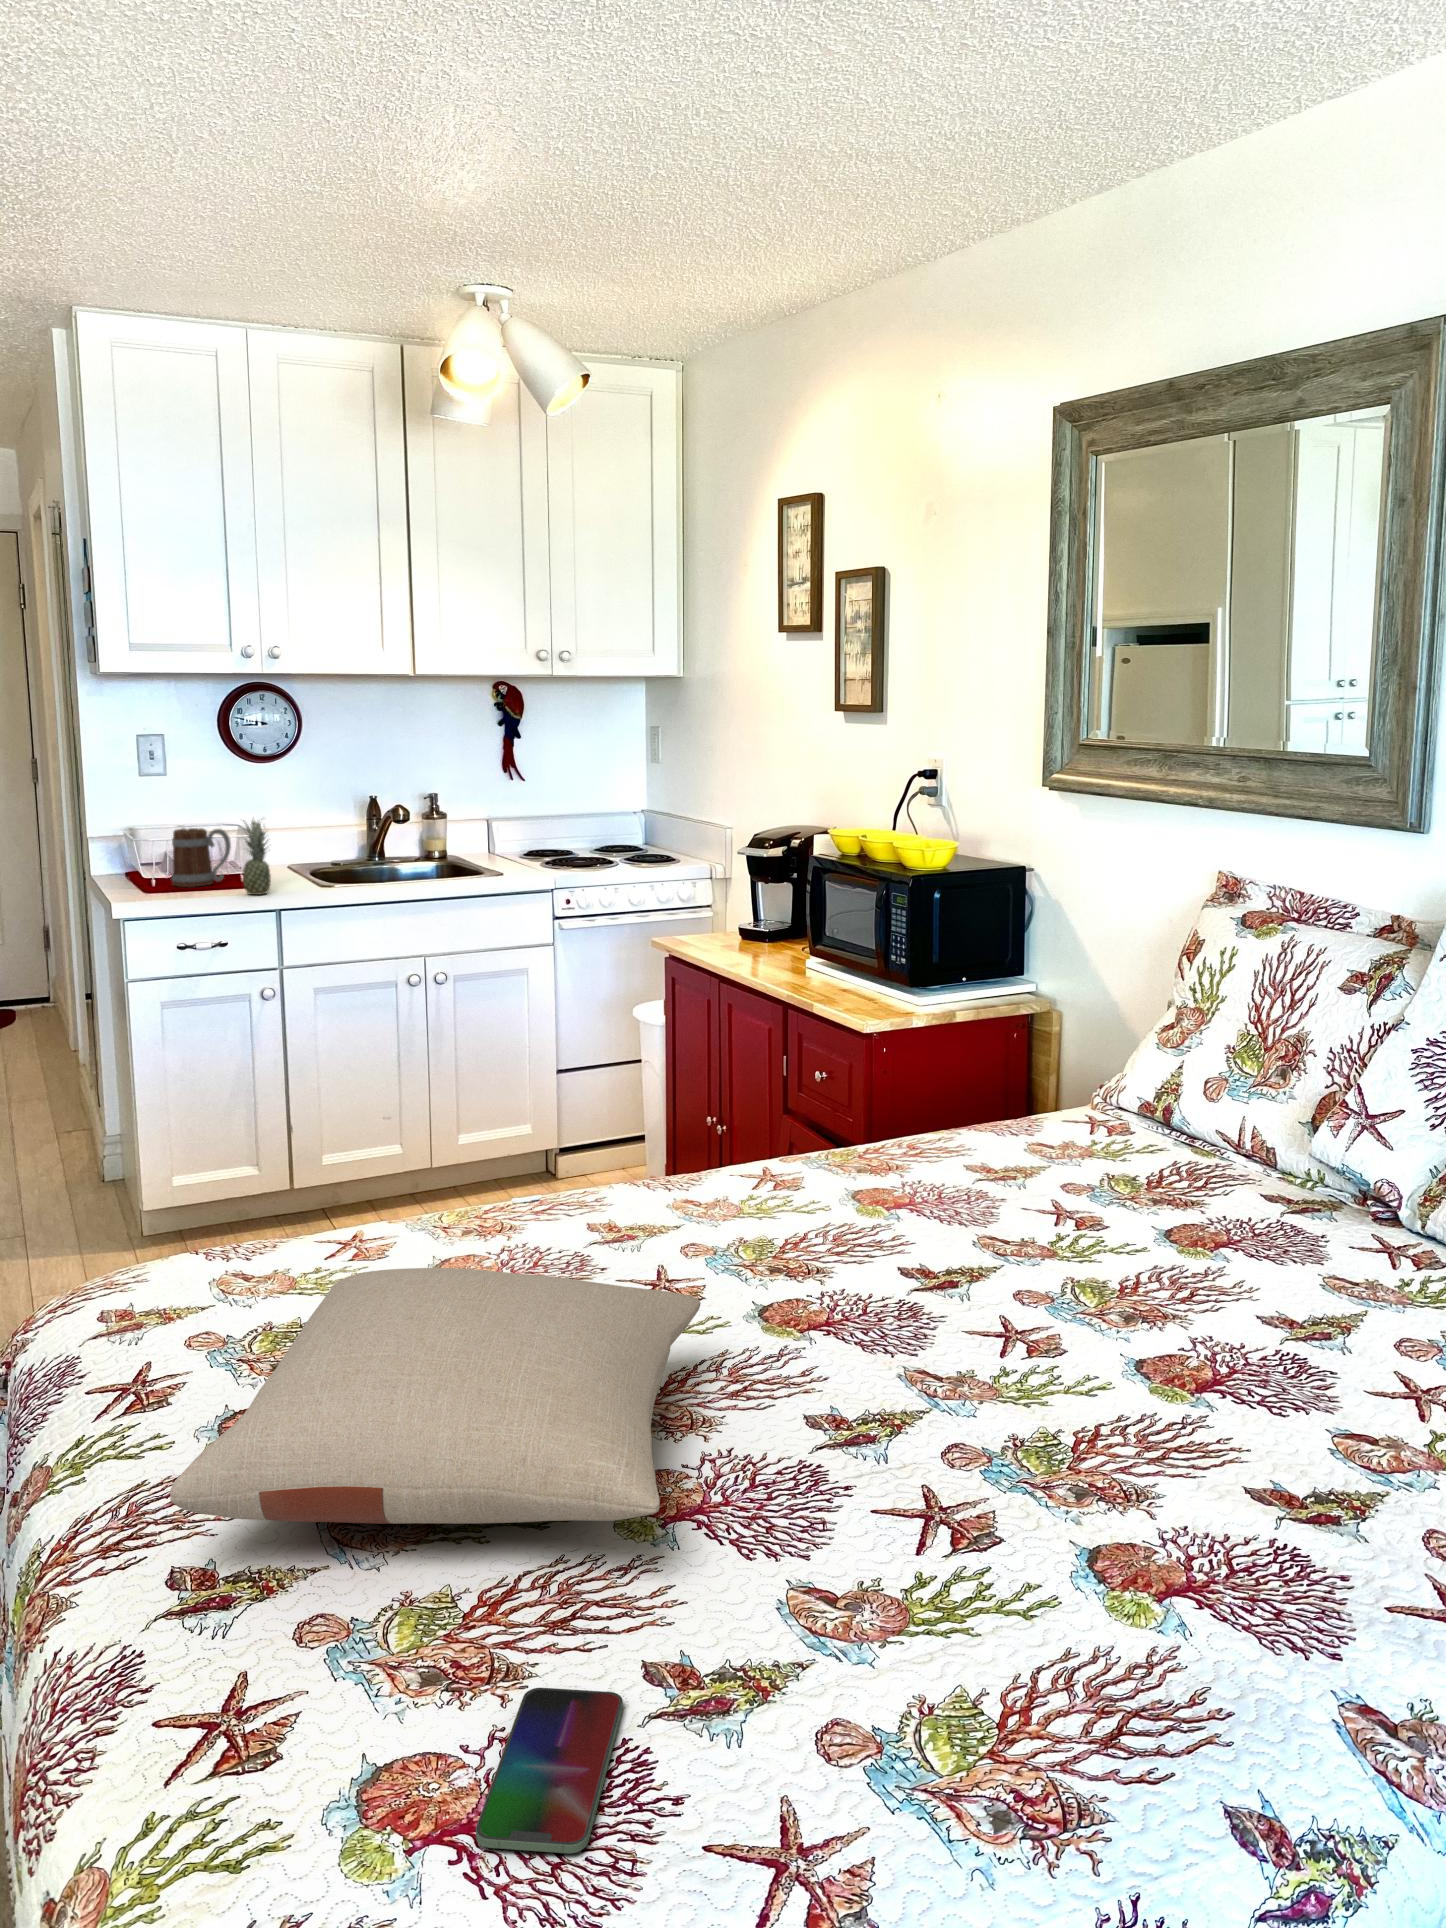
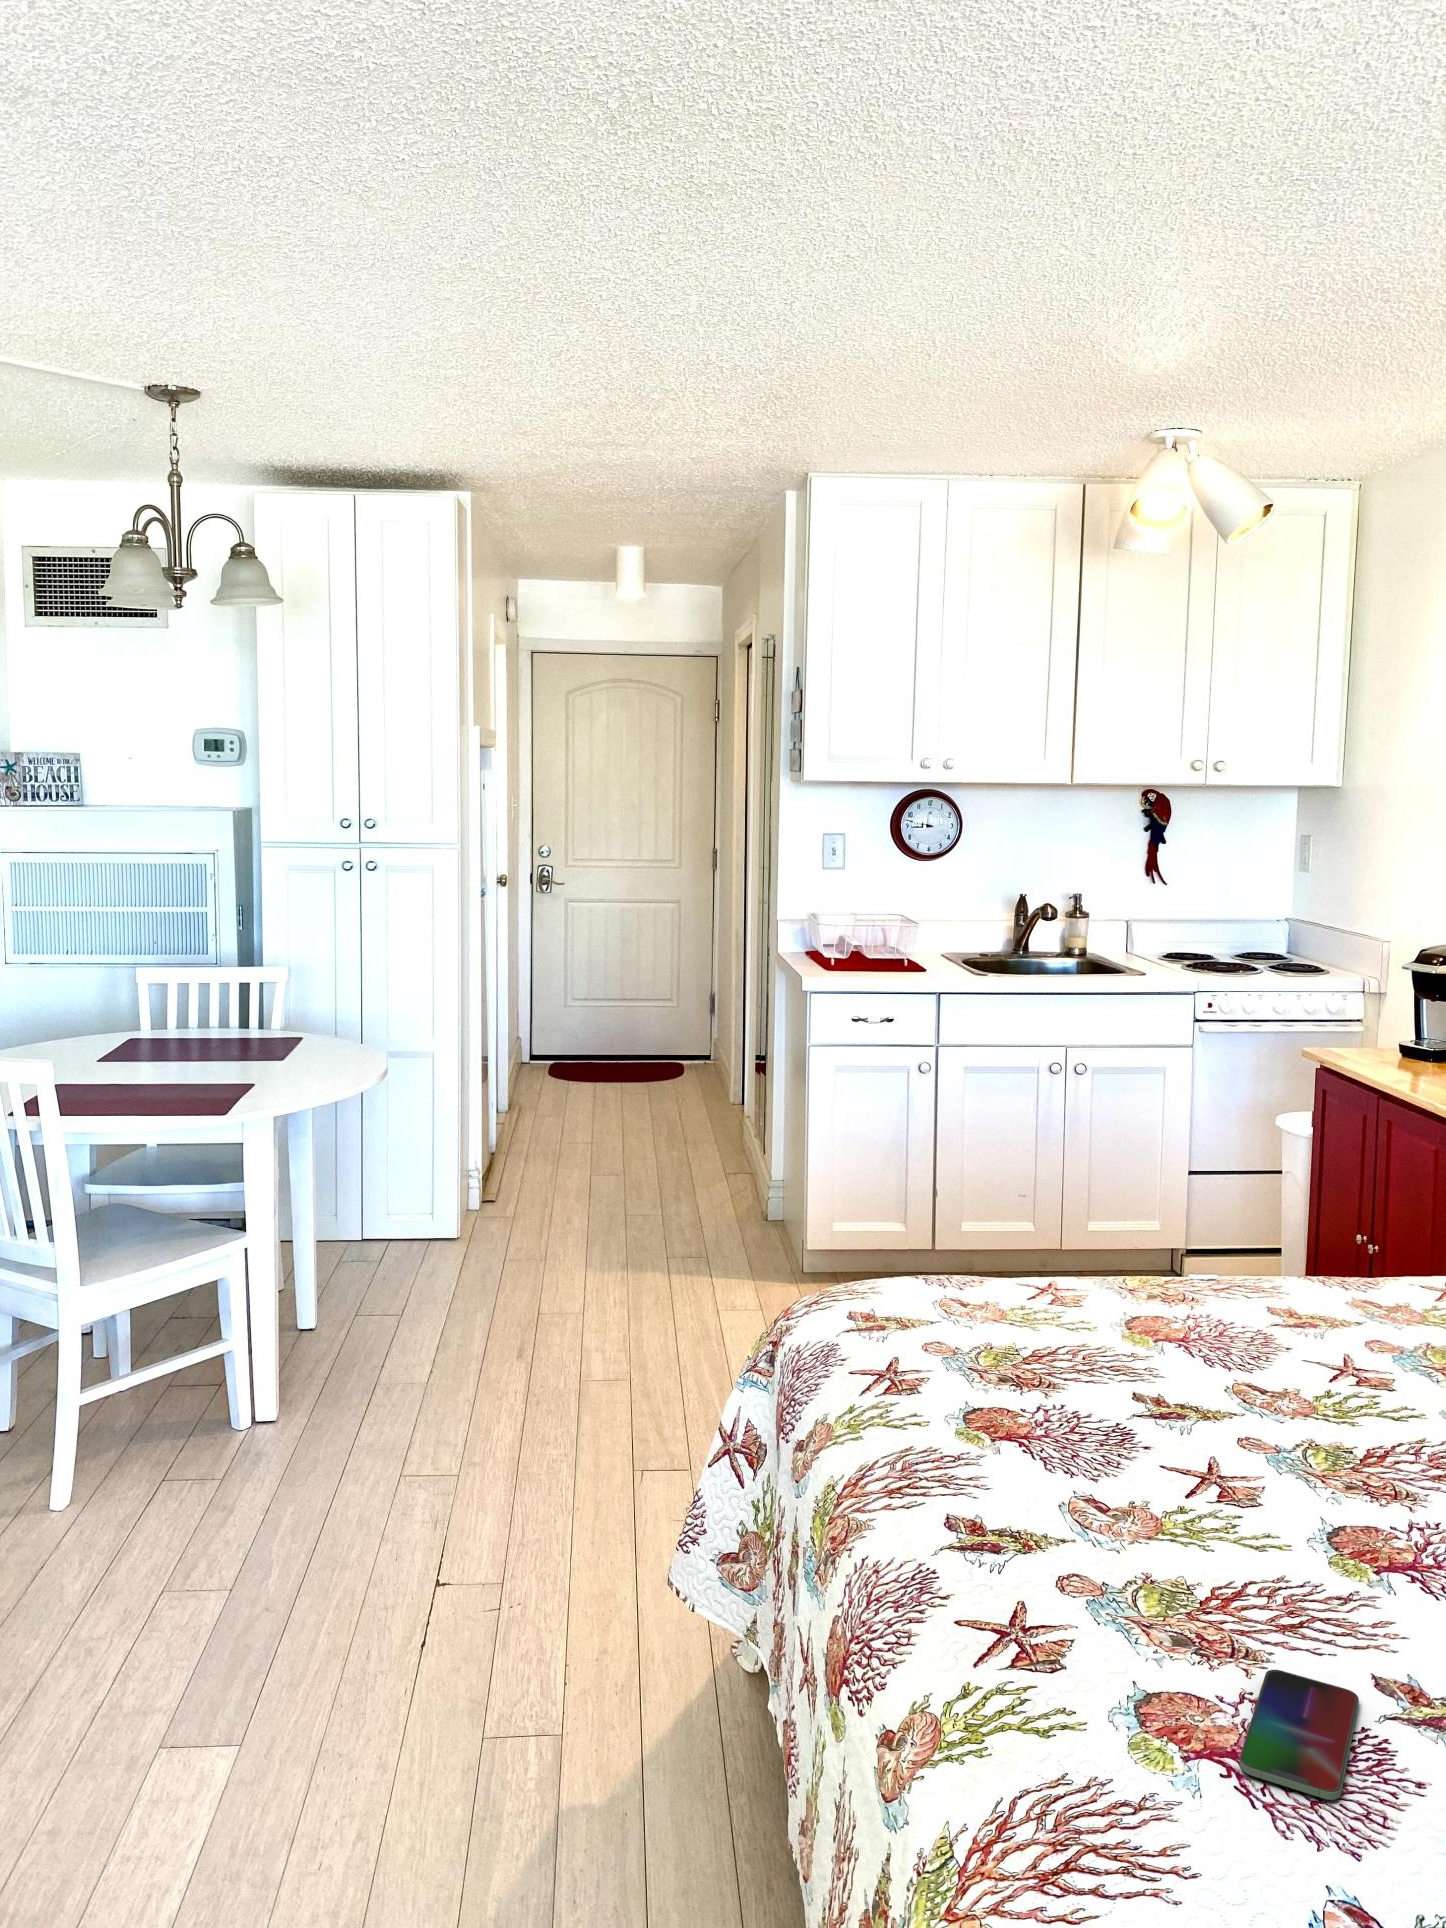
fruit: present [243,820,271,895] -> none [911,911,938,980]
mug: present [171,828,231,887] -> none [848,918,900,969]
pillow: present [170,1268,701,1524] -> none [958,1307,1404,1550]

